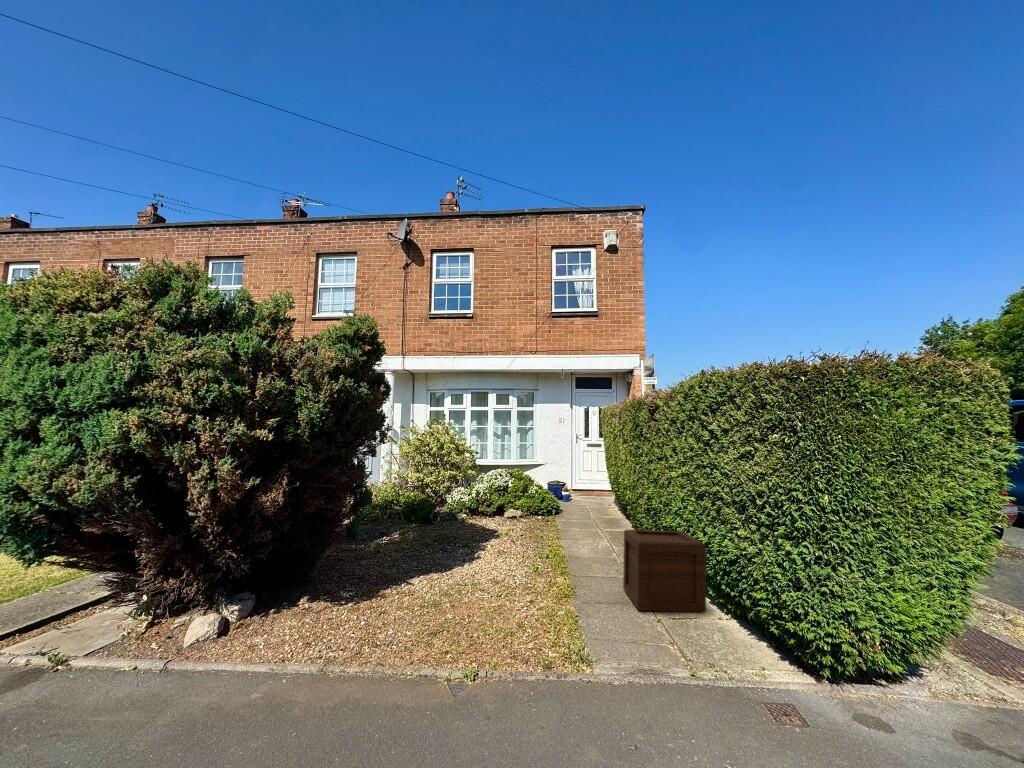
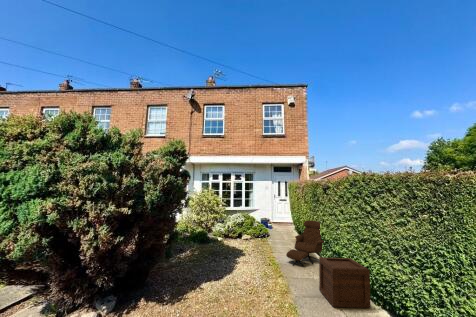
lounge chair: none [577,475,656,558] -> present [286,221,324,266]

